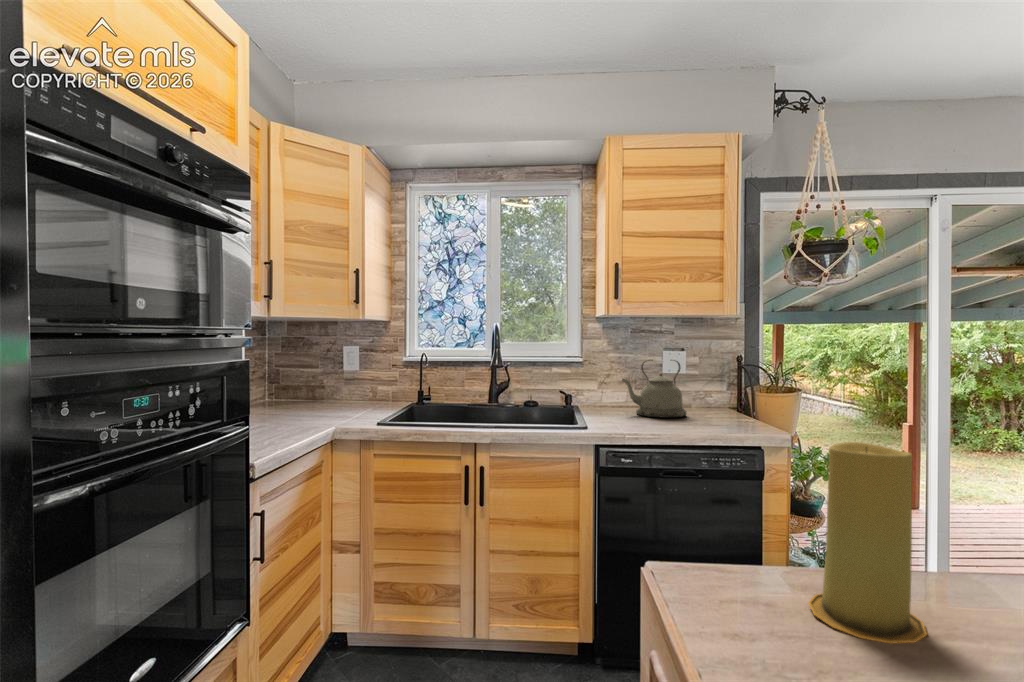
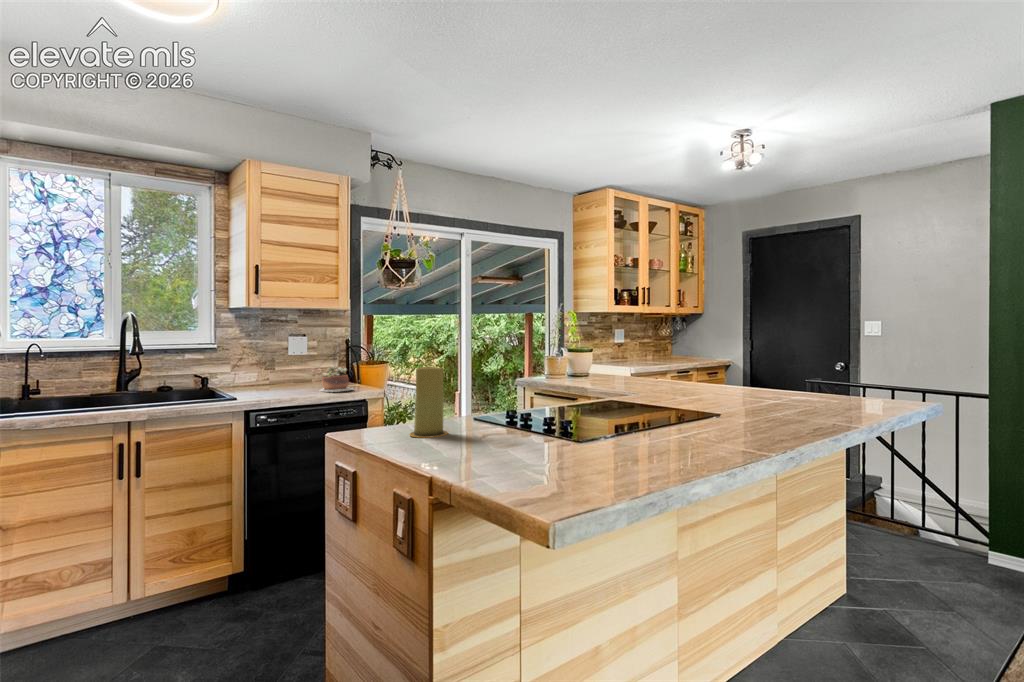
kettle: present [622,360,687,418] -> none [258,343,312,388]
succulent plant: none [689,394,741,431] -> present [321,367,354,392]

